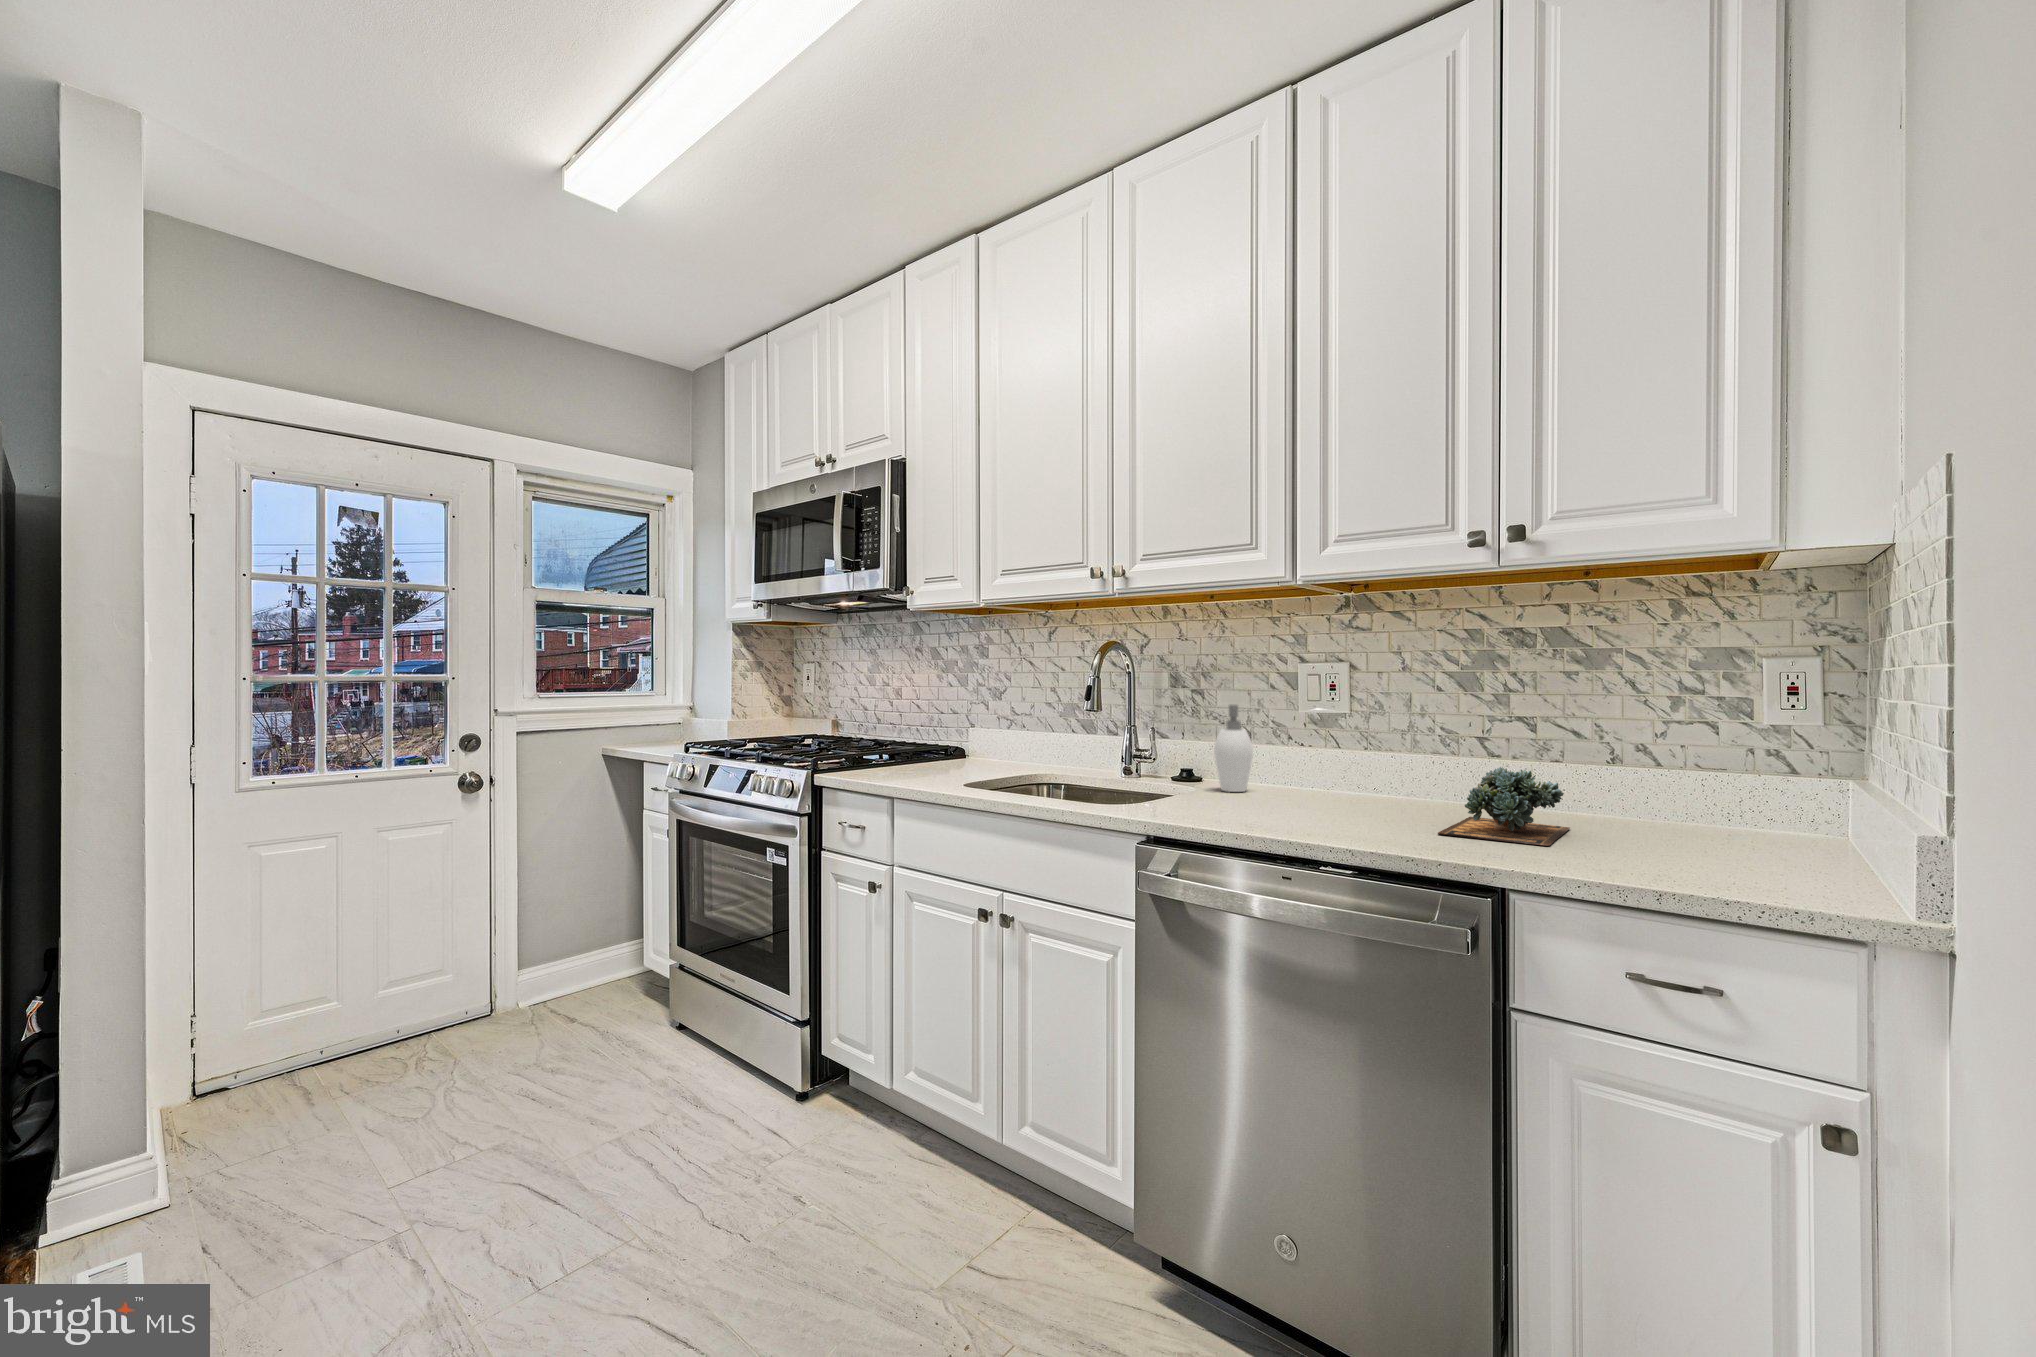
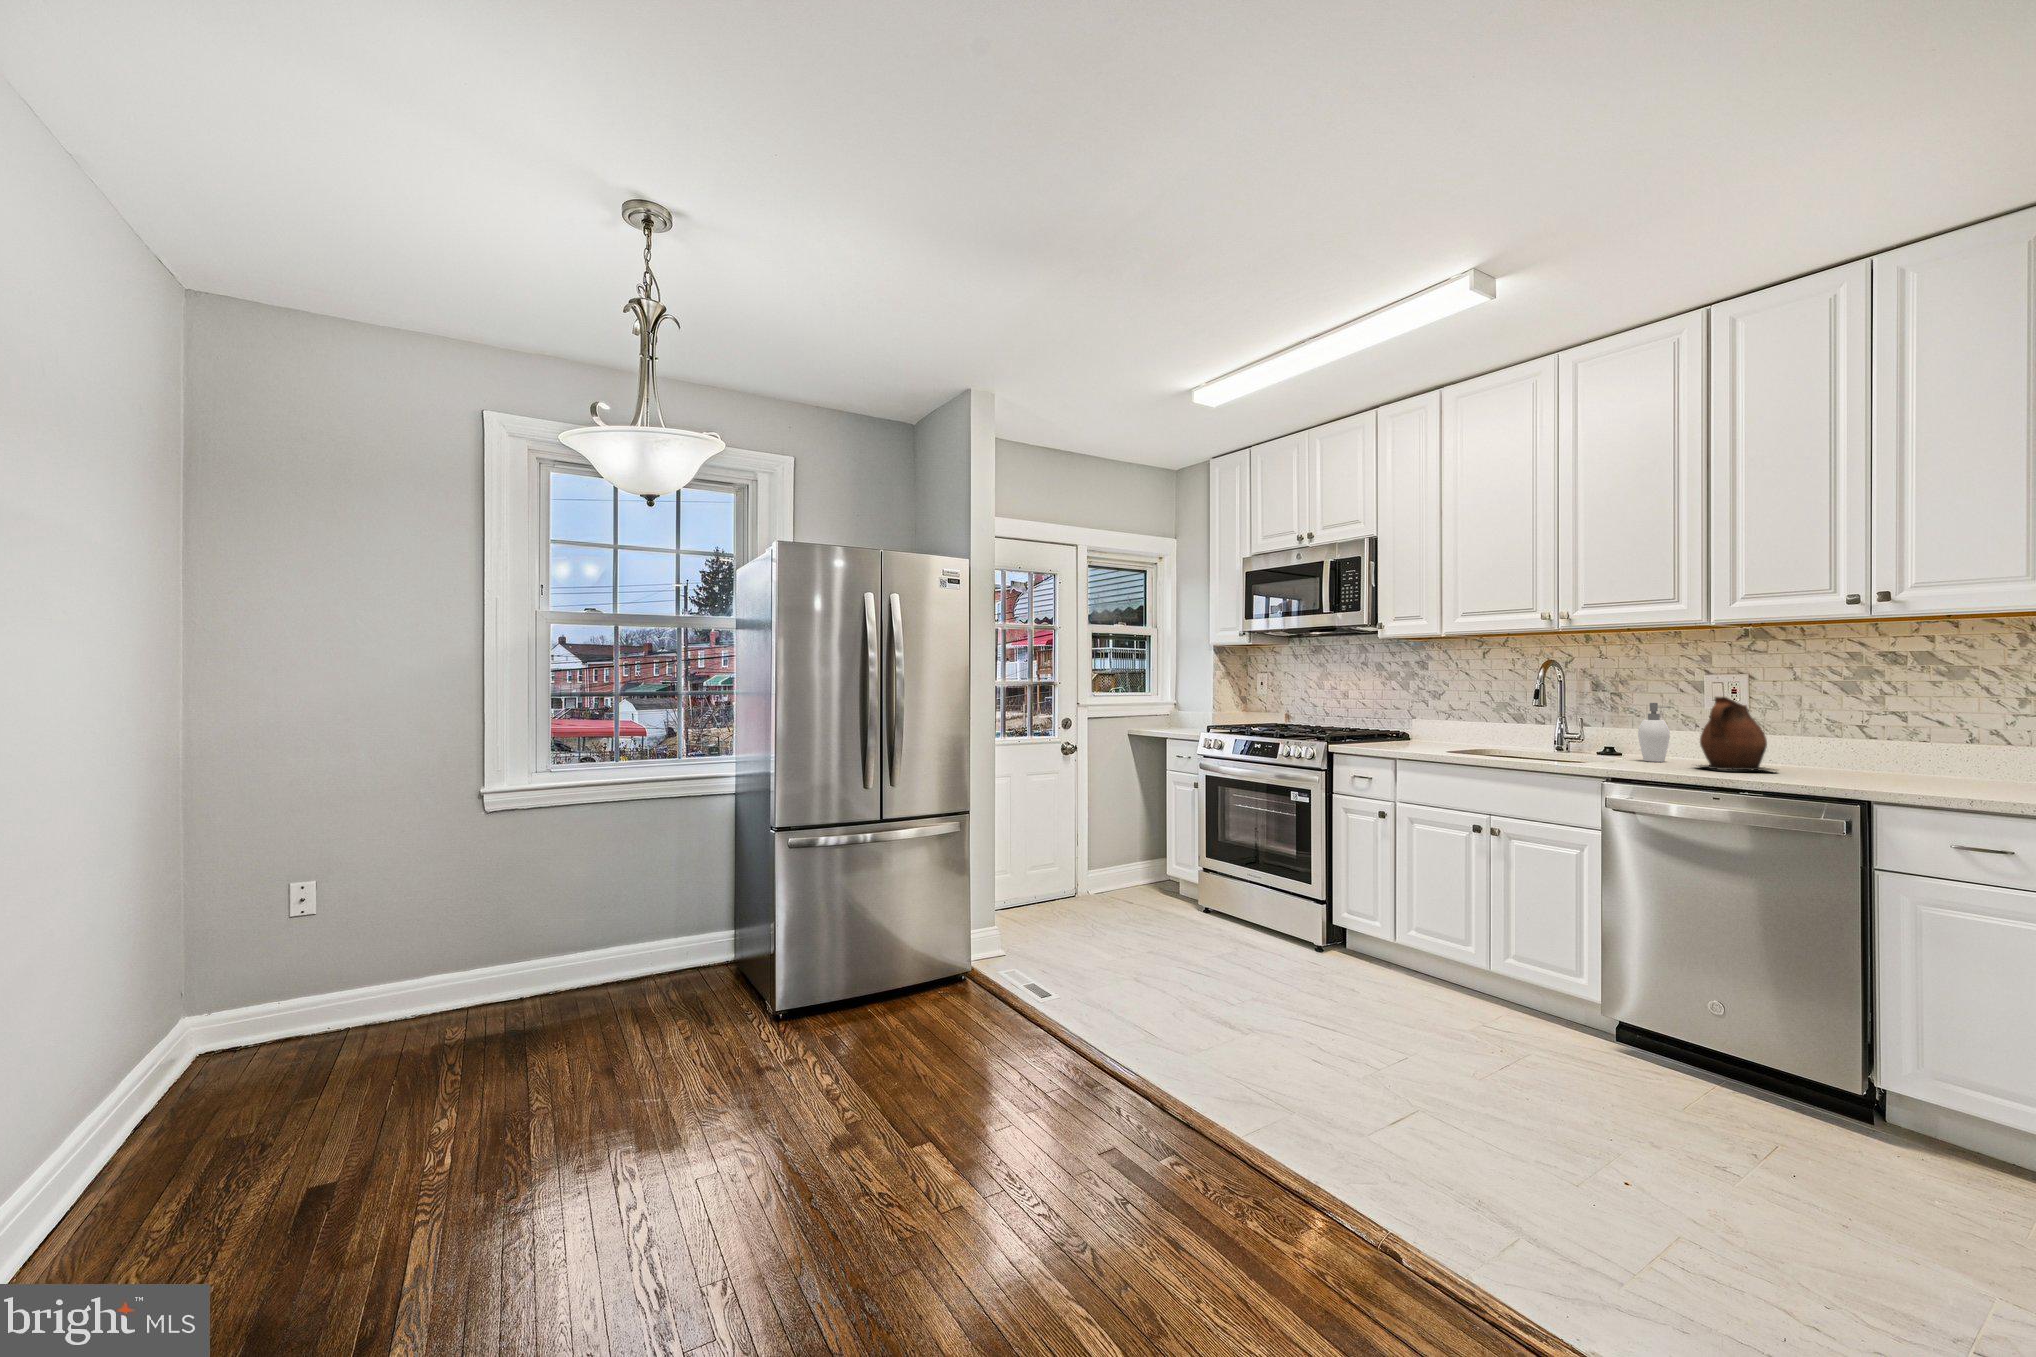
ceramic pitcher: none [1271,696,1382,813] -> present [1699,697,1776,771]
succulent plant: present [1438,767,1570,846] -> none [1825,741,1931,787]

